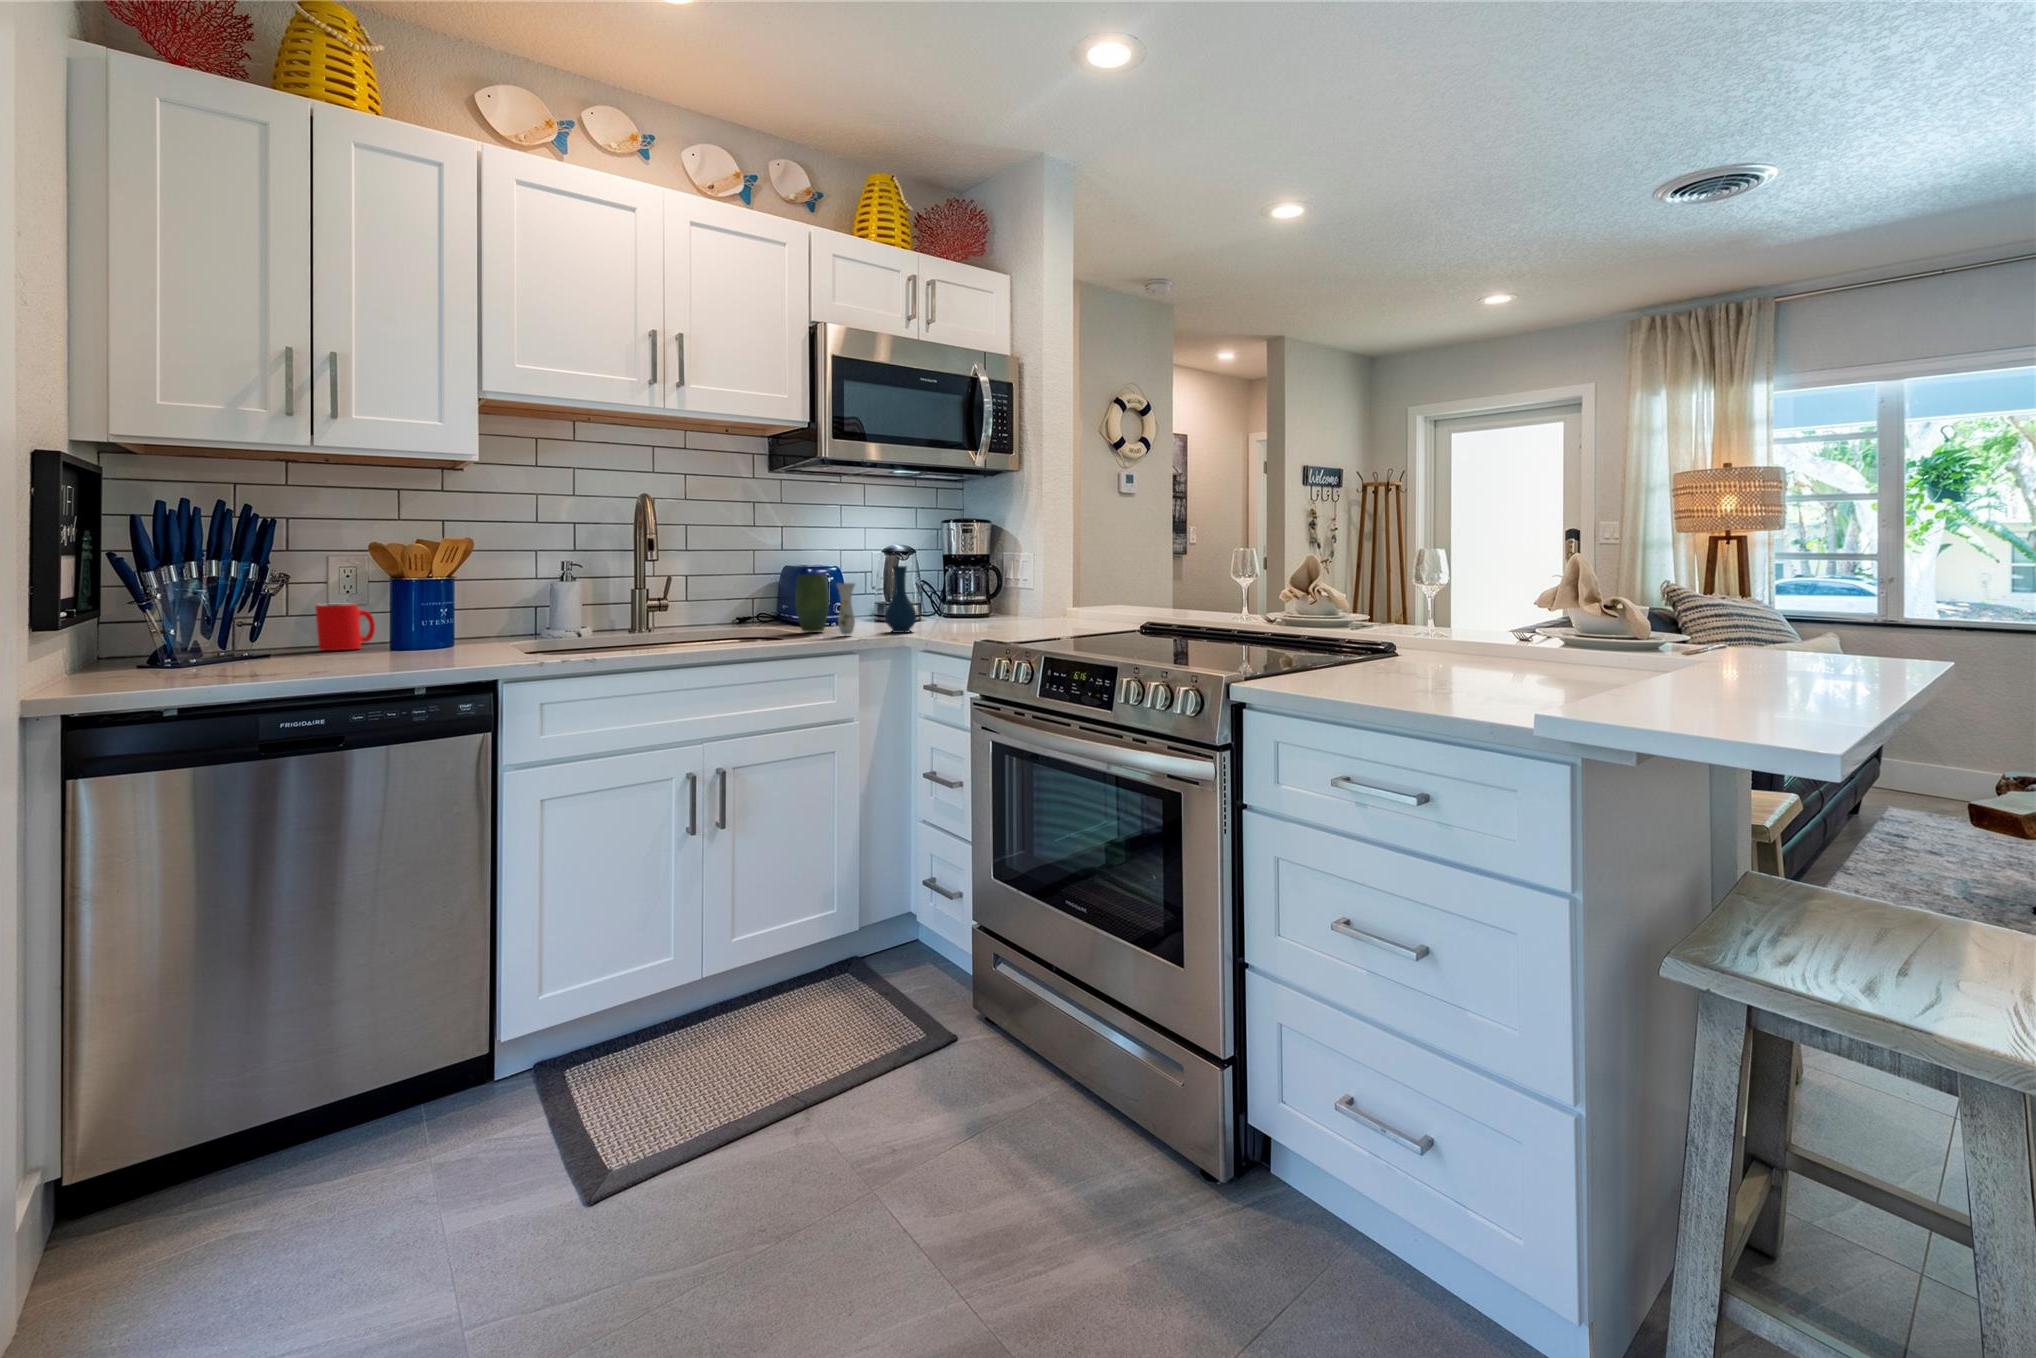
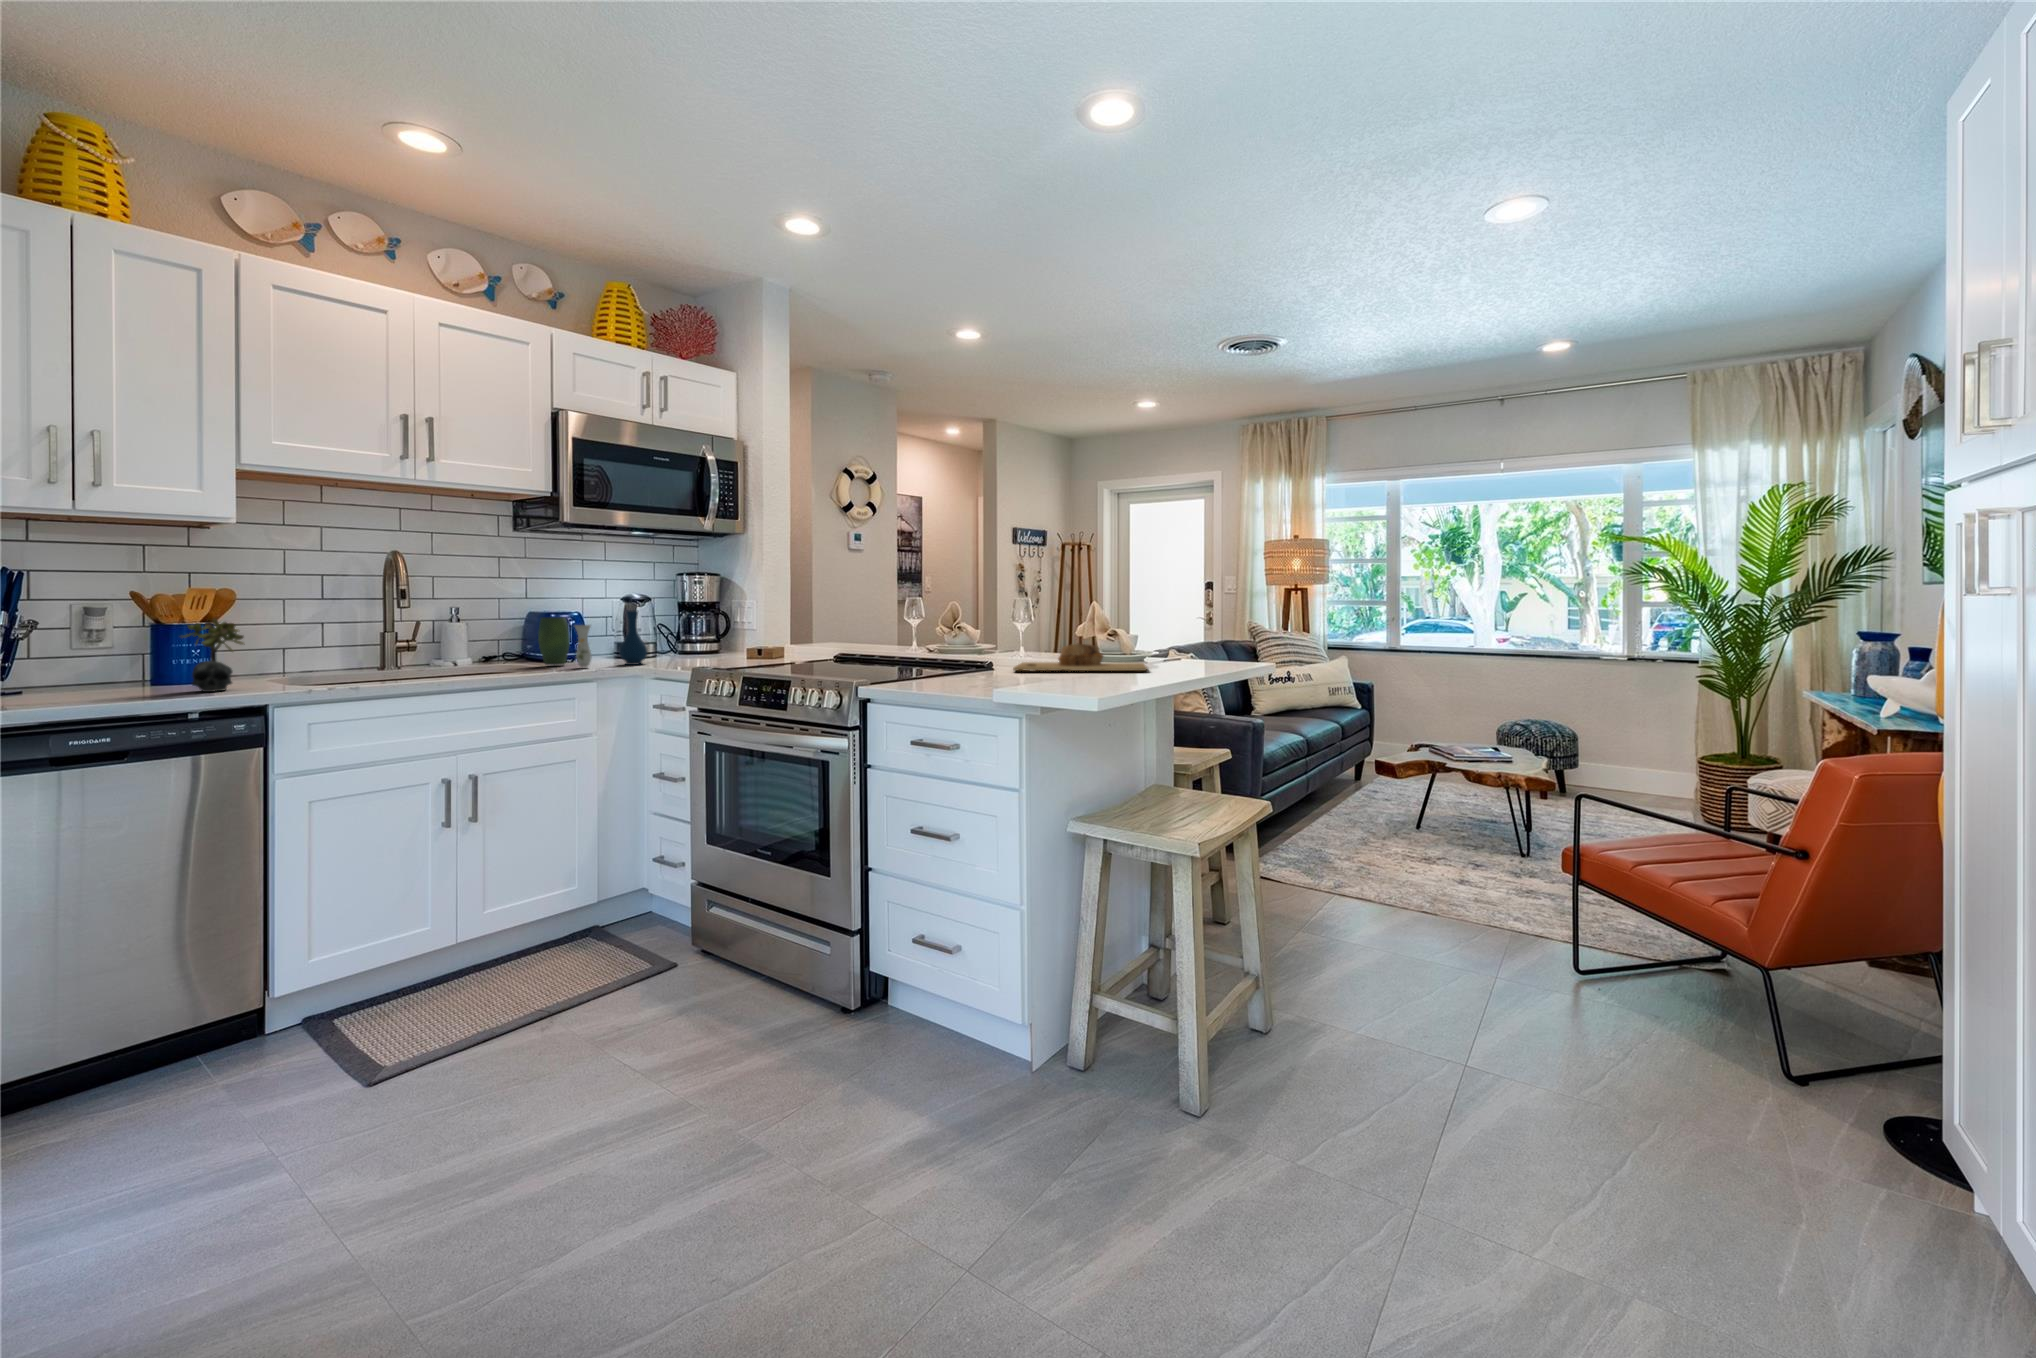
succulent plant: none [419,575,486,662] -> present [182,619,244,692]
cup: present [315,604,375,651] -> none [58,644,121,686]
cutting board: none [1425,613,1663,658] -> present [1013,644,1147,671]

